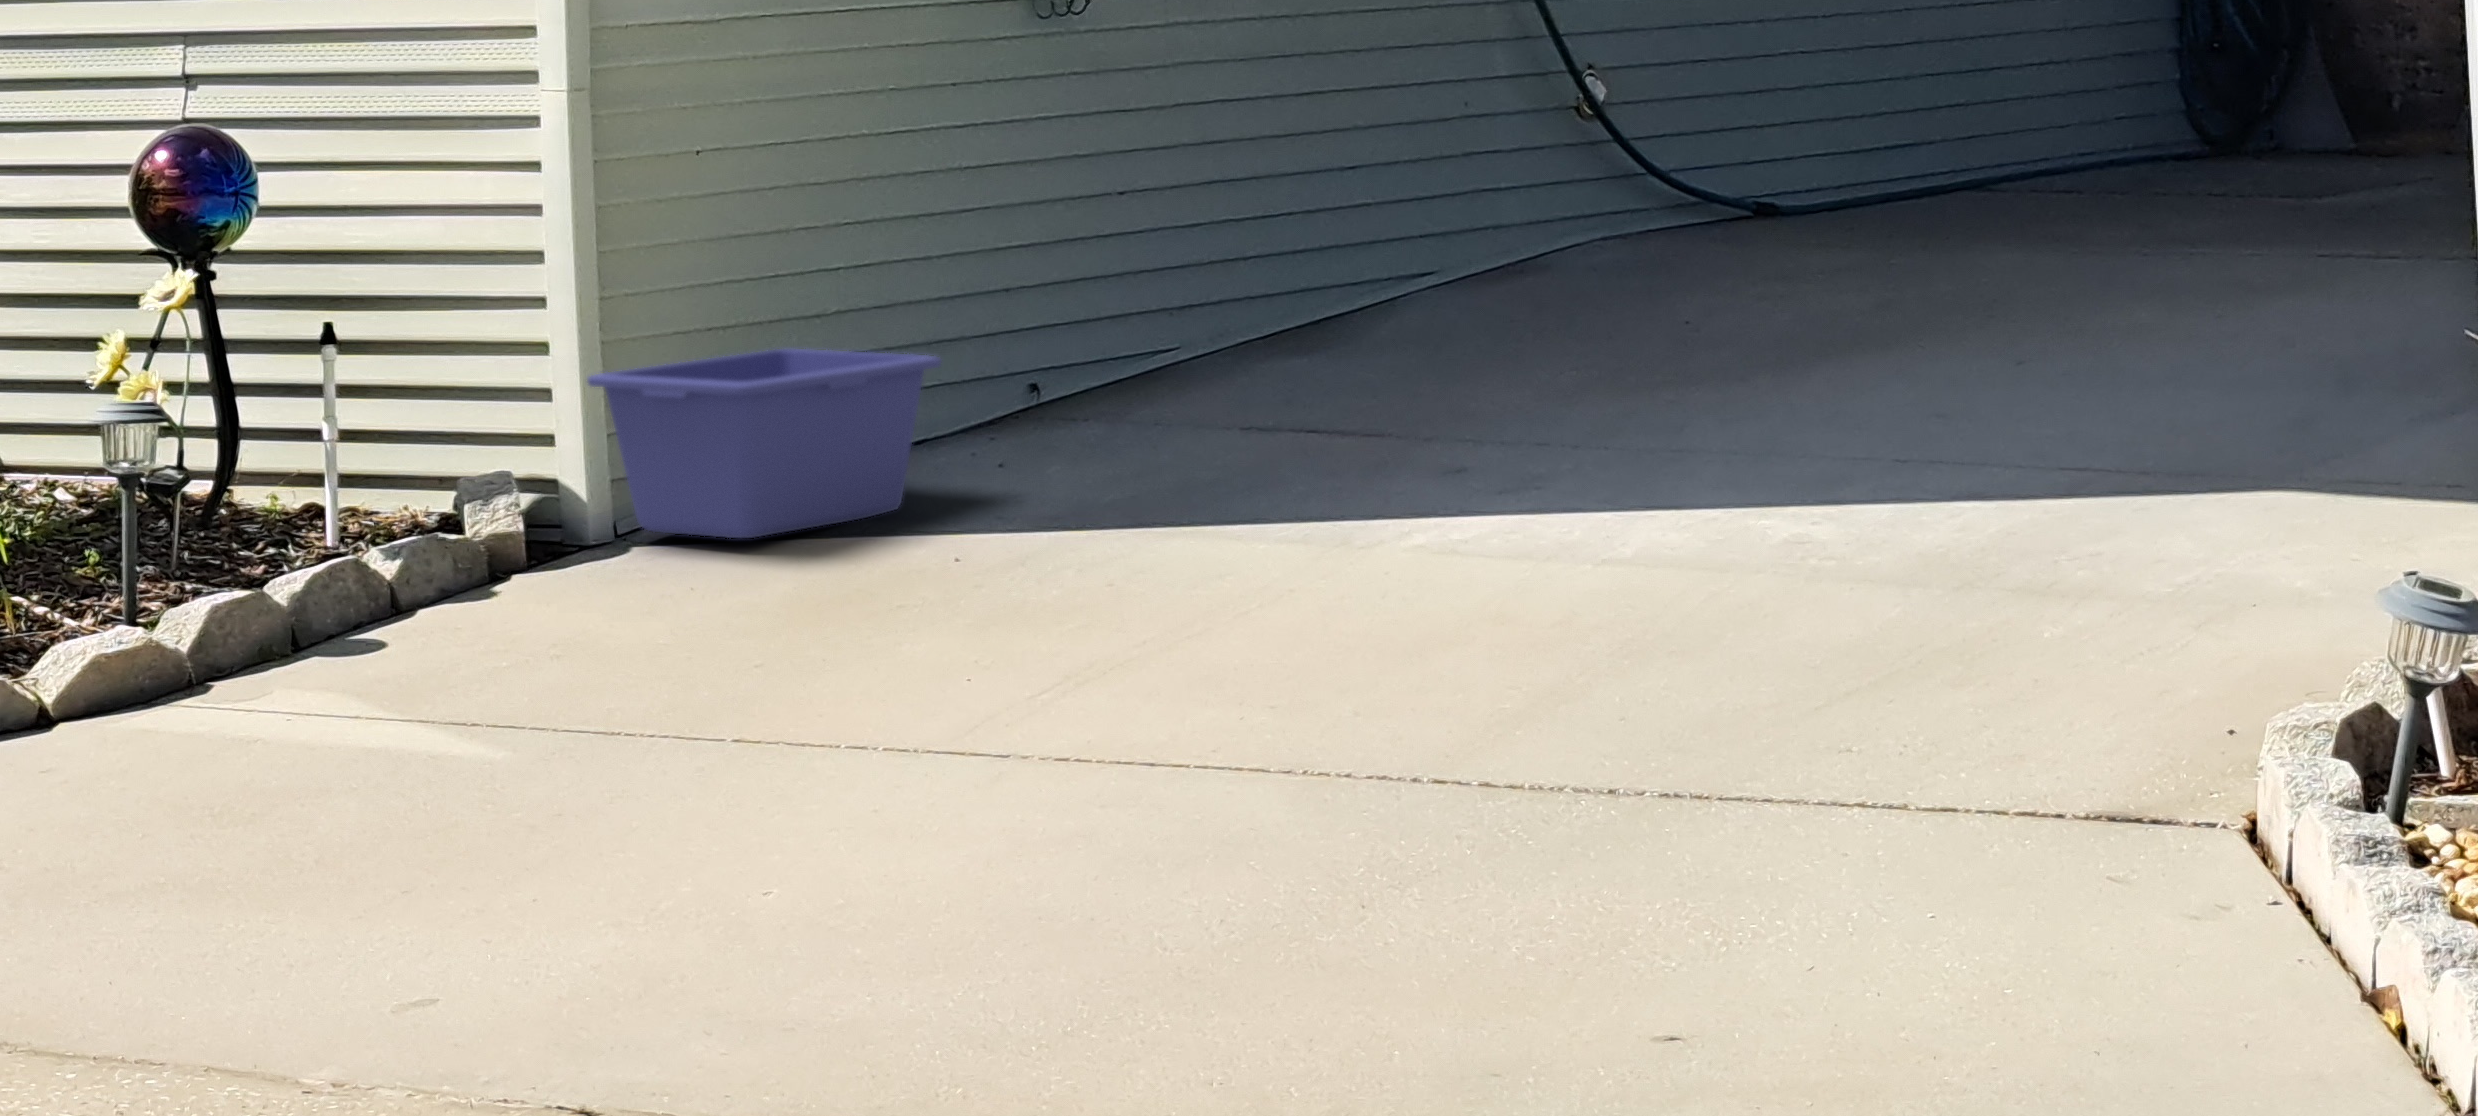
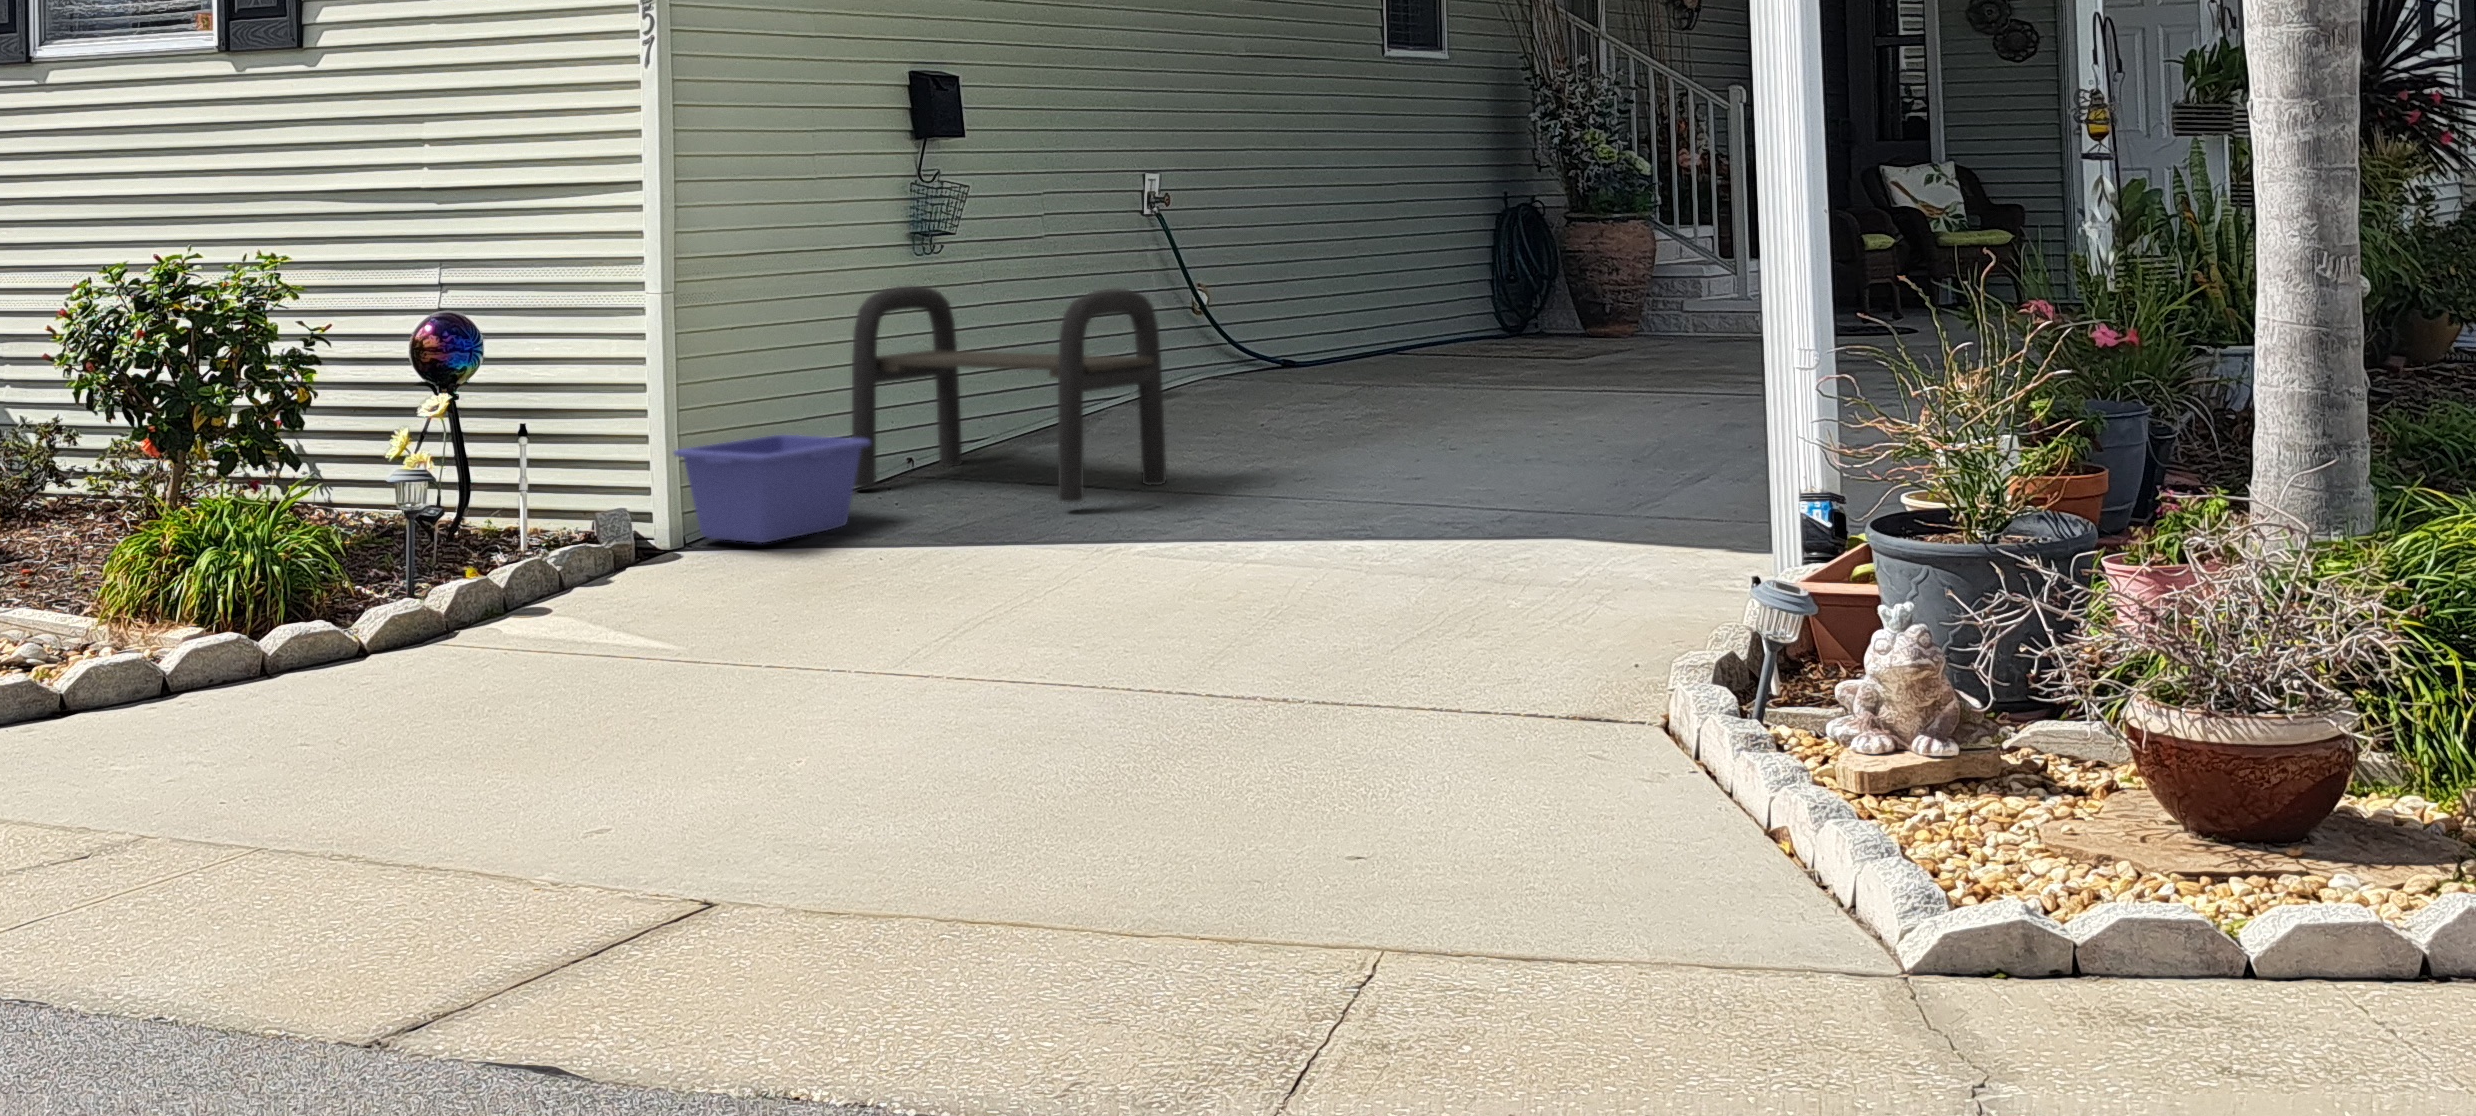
bench: none [916,80,1486,468] -> present [852,286,1166,502]

